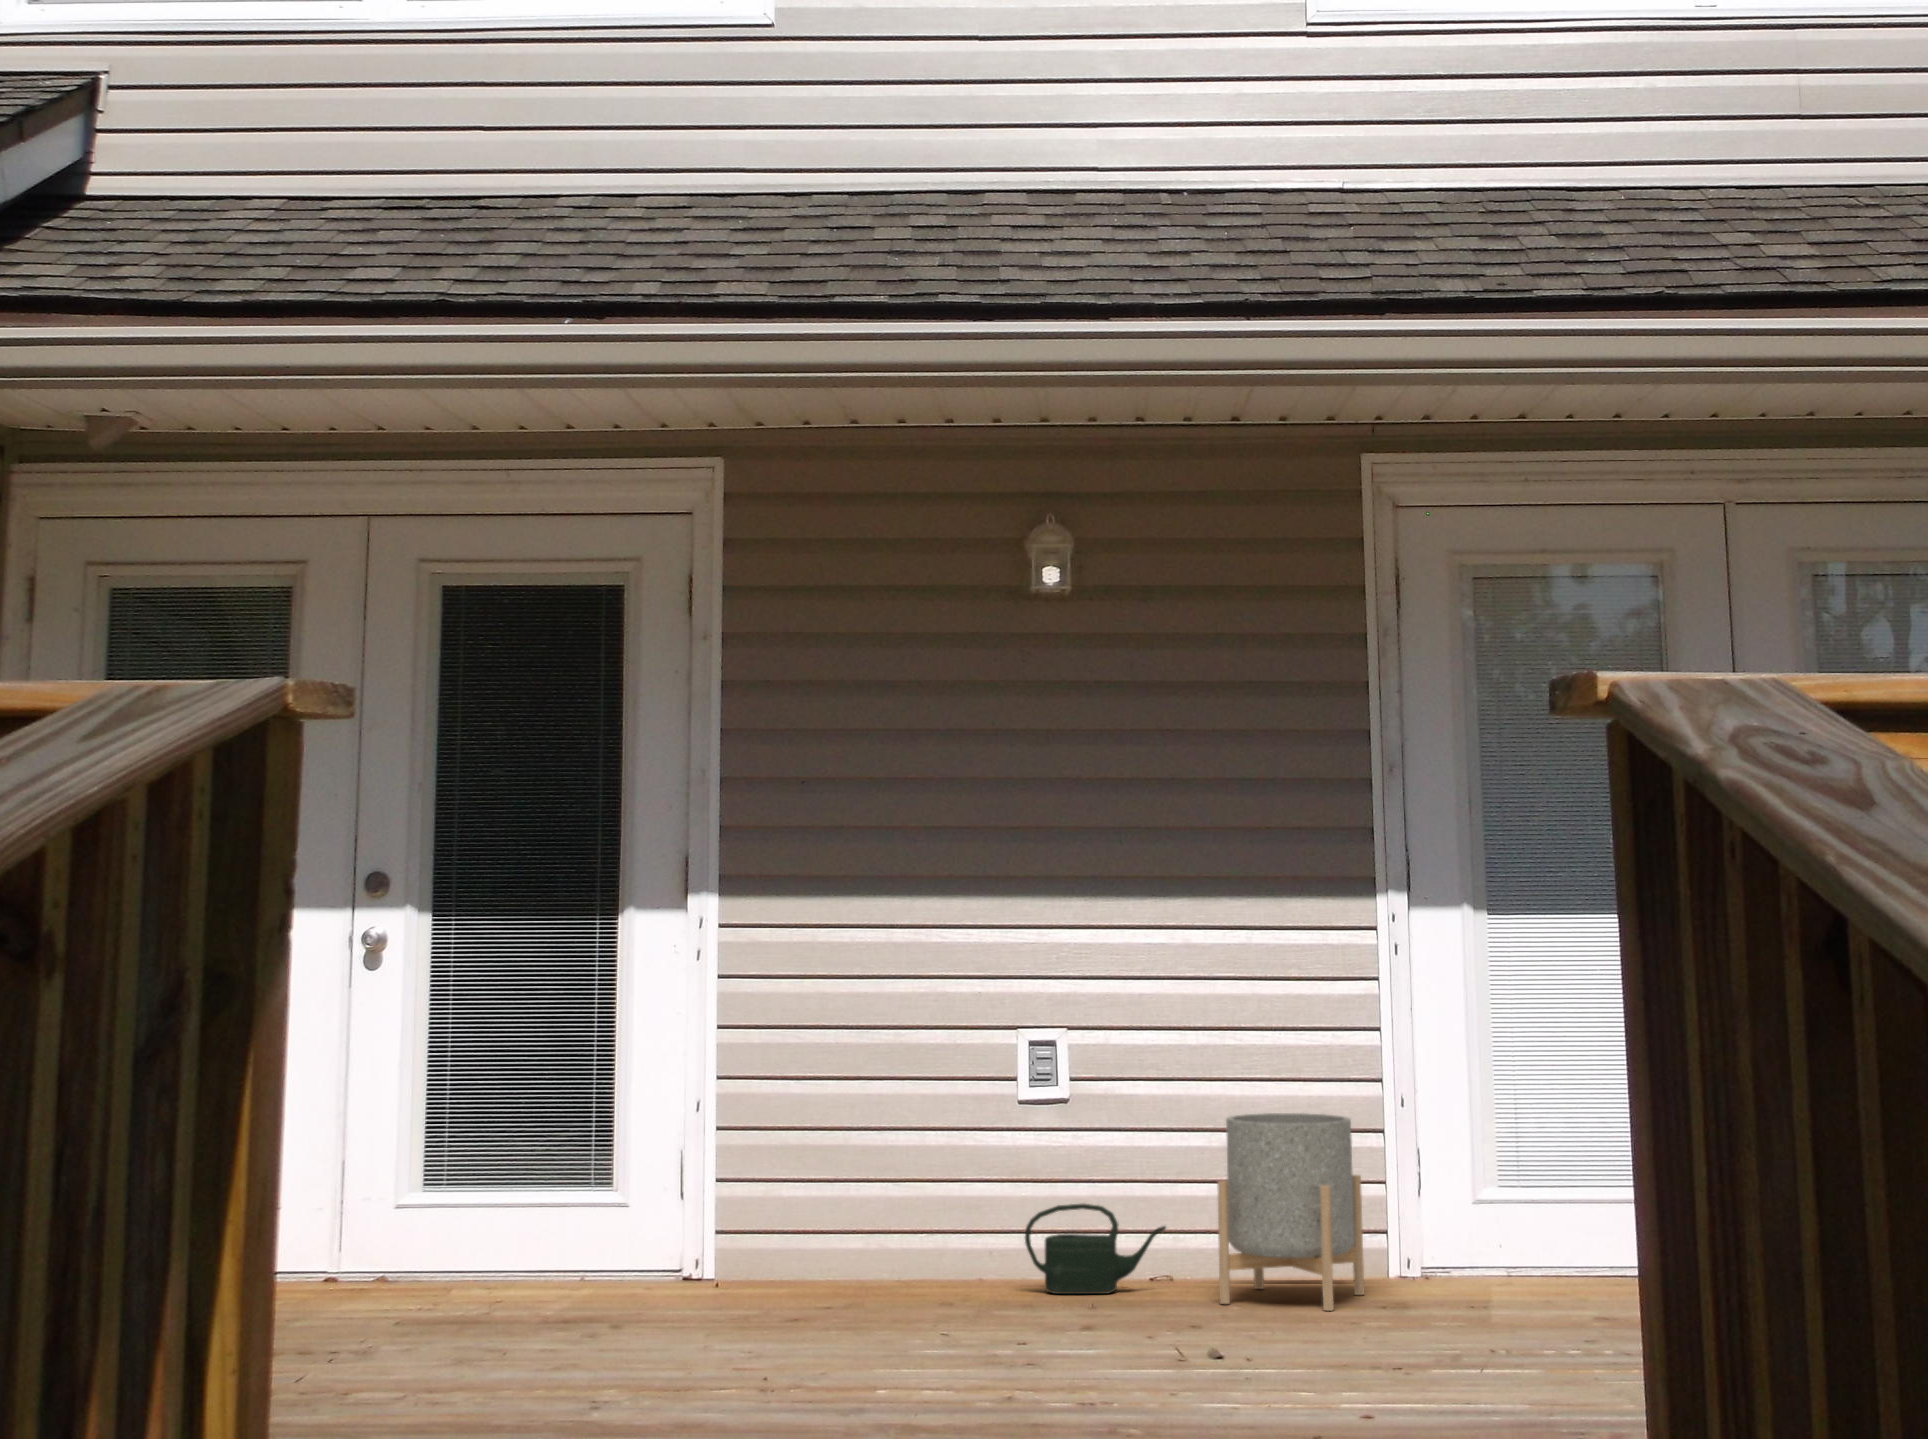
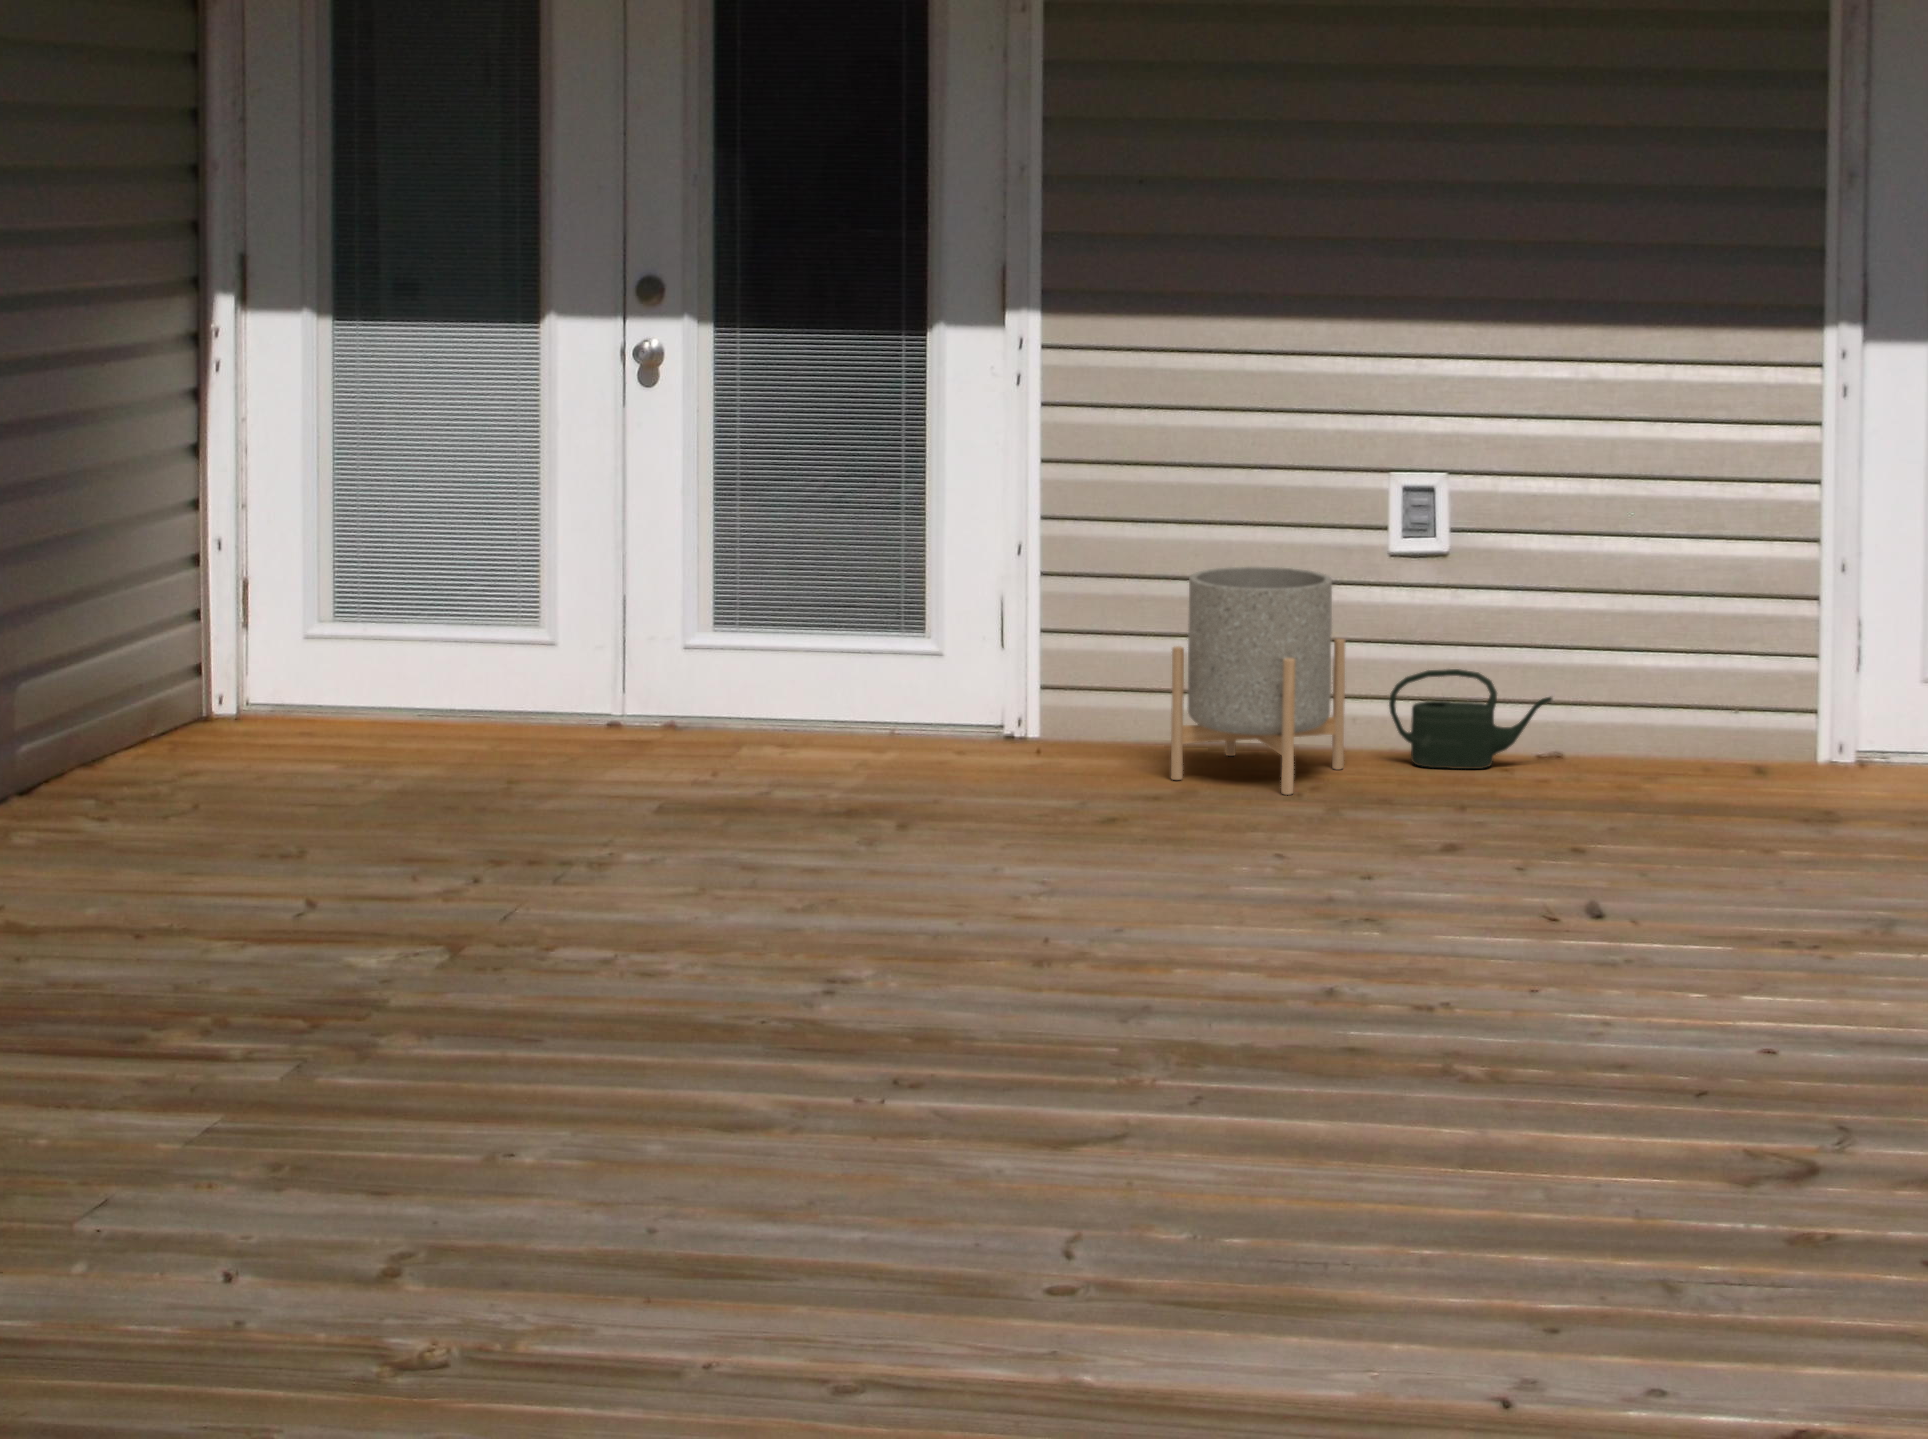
planter: present [1217,1113,1364,1311] -> present [1171,567,1345,795]

